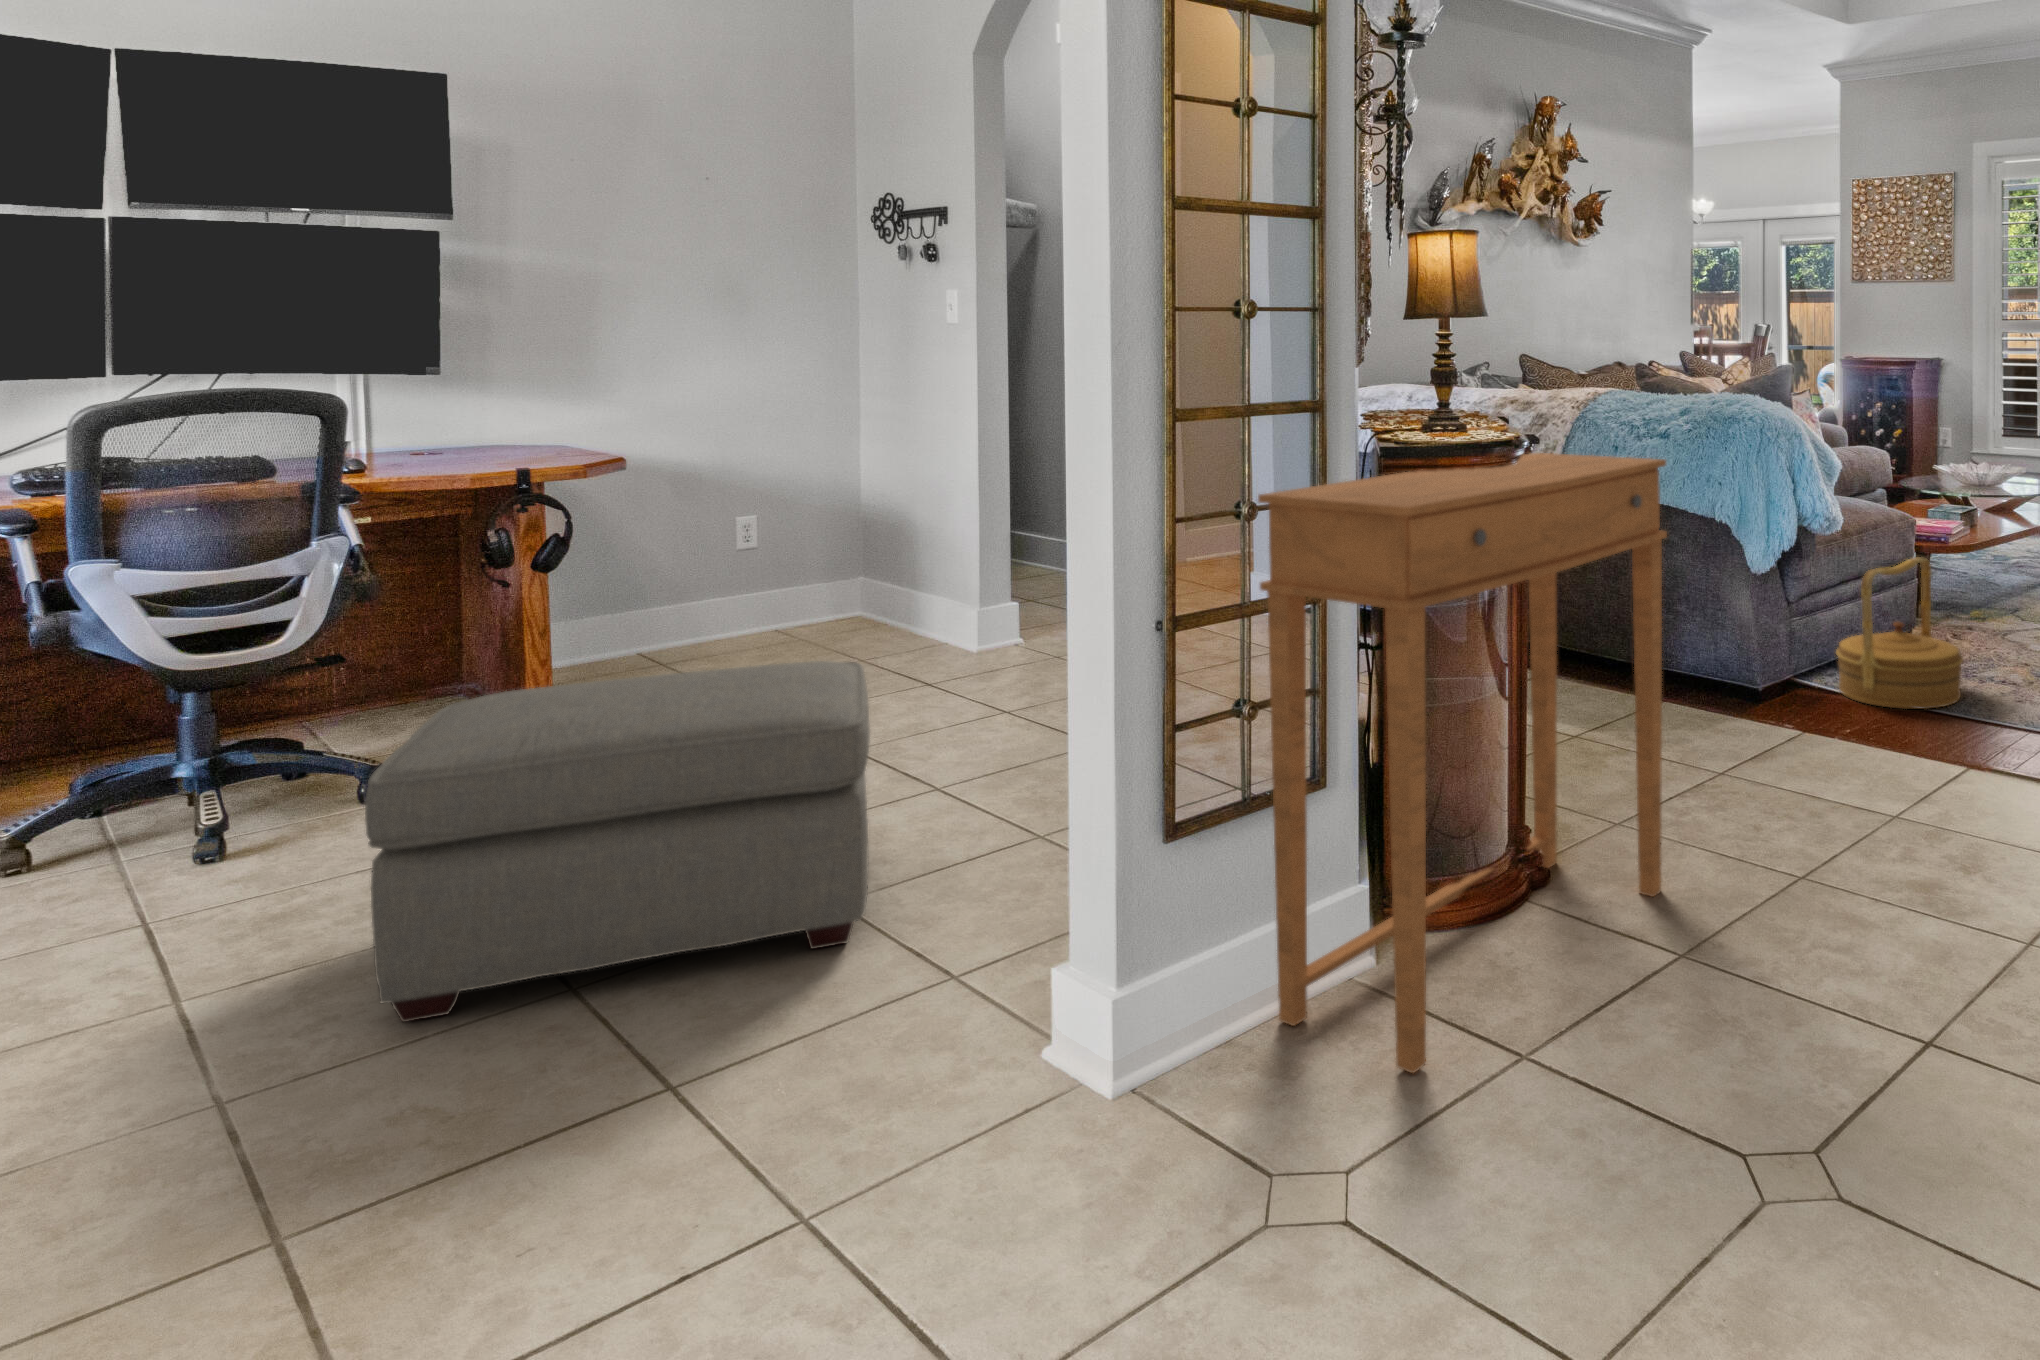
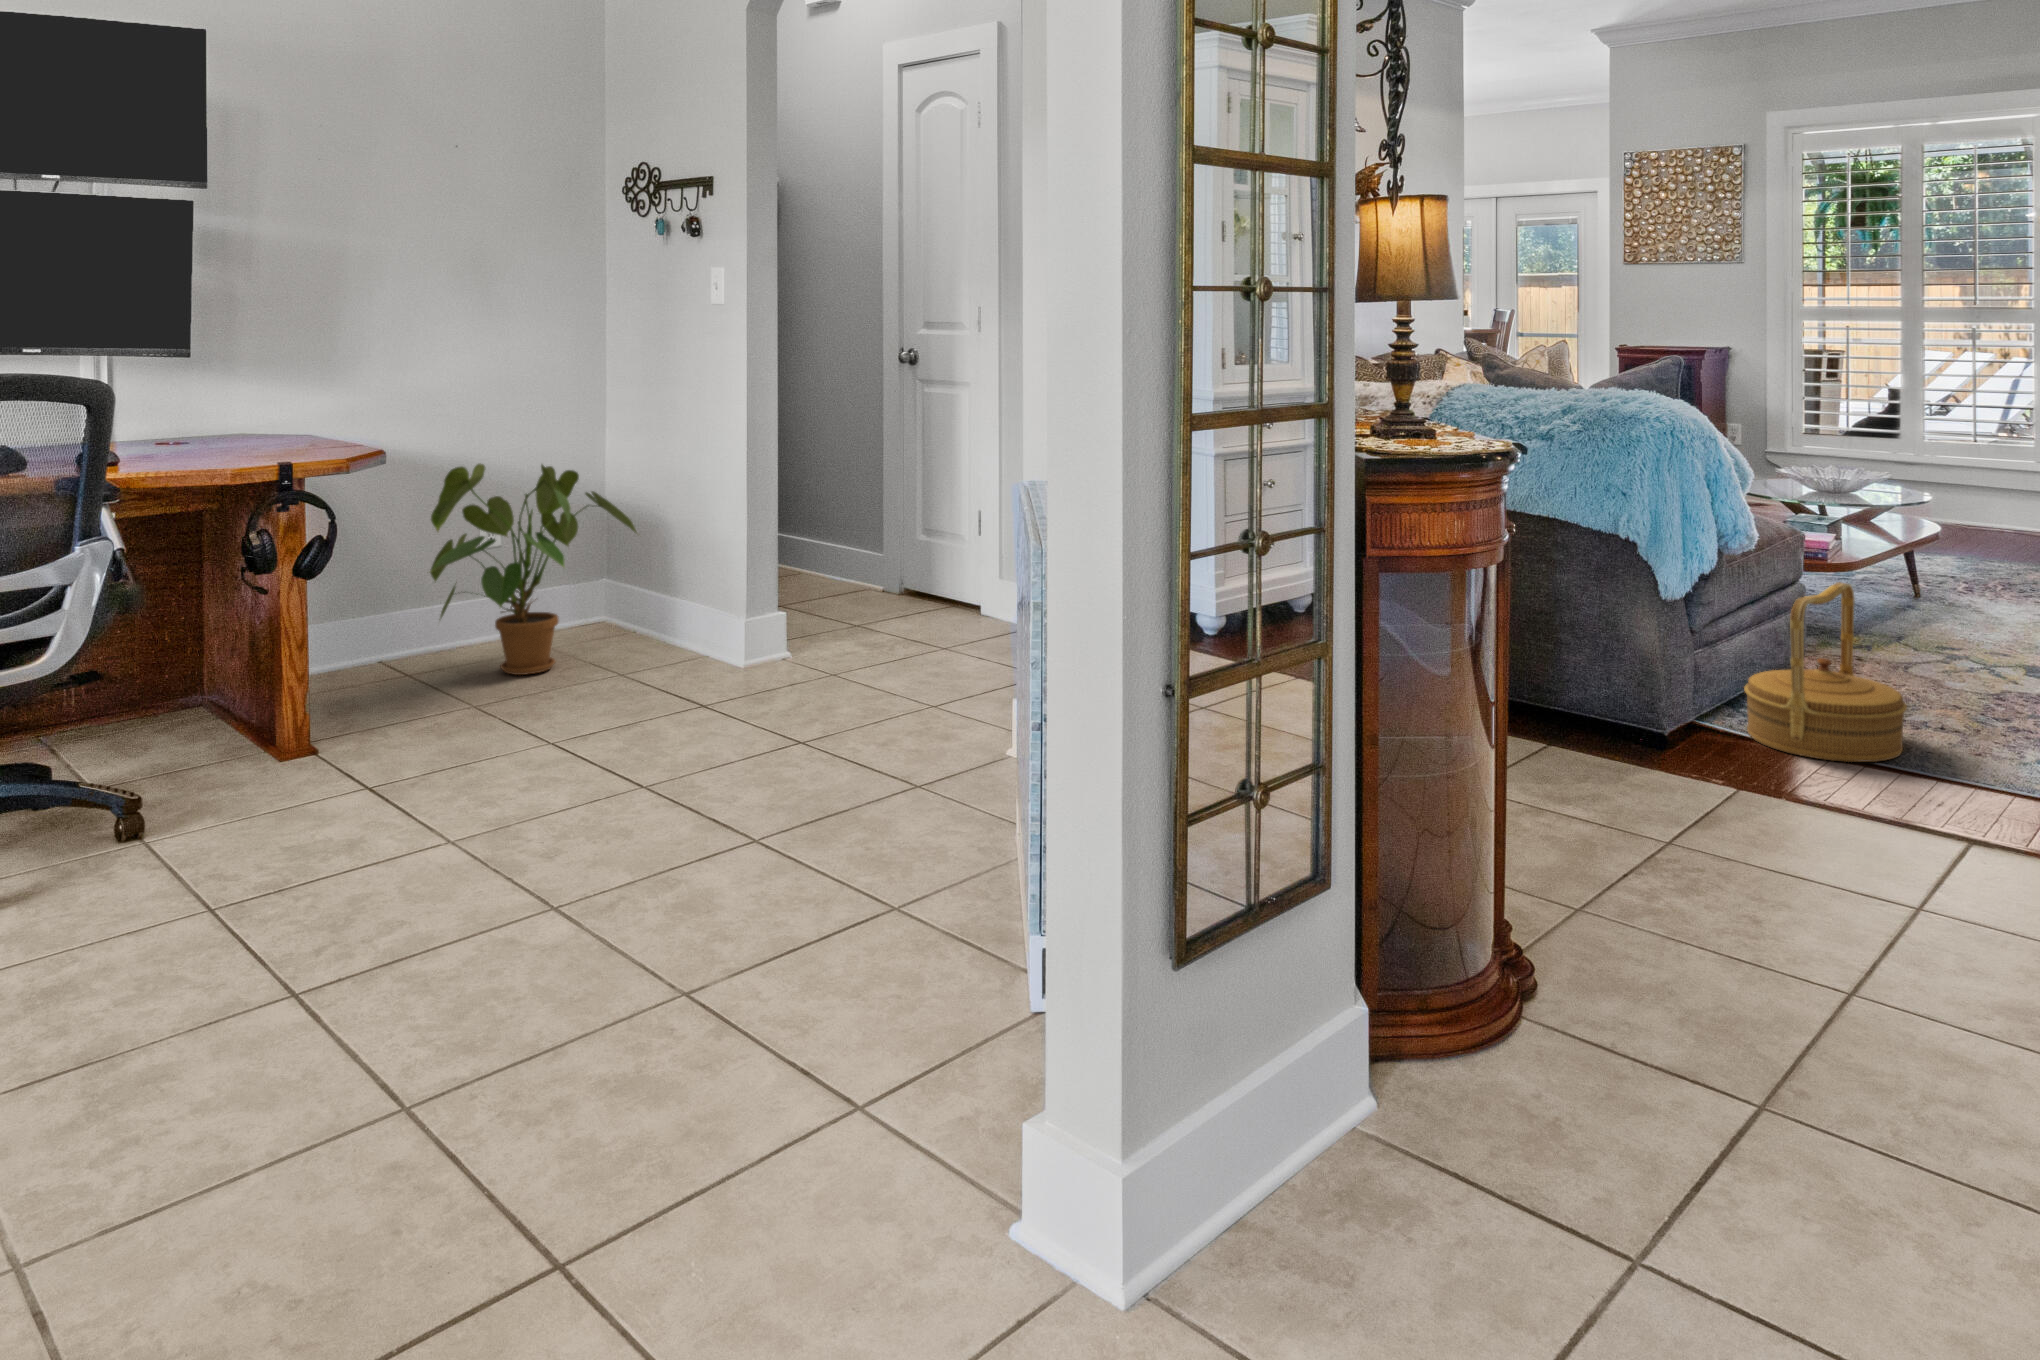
side table: present [1258,453,1667,1073] -> none [1282,466,1700,1270]
house plant: none [679,468,891,661] -> present [430,464,636,675]
ottoman: present [365,661,870,1022] -> none [193,699,749,1142]

